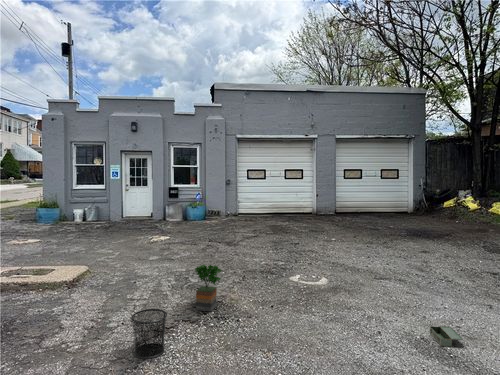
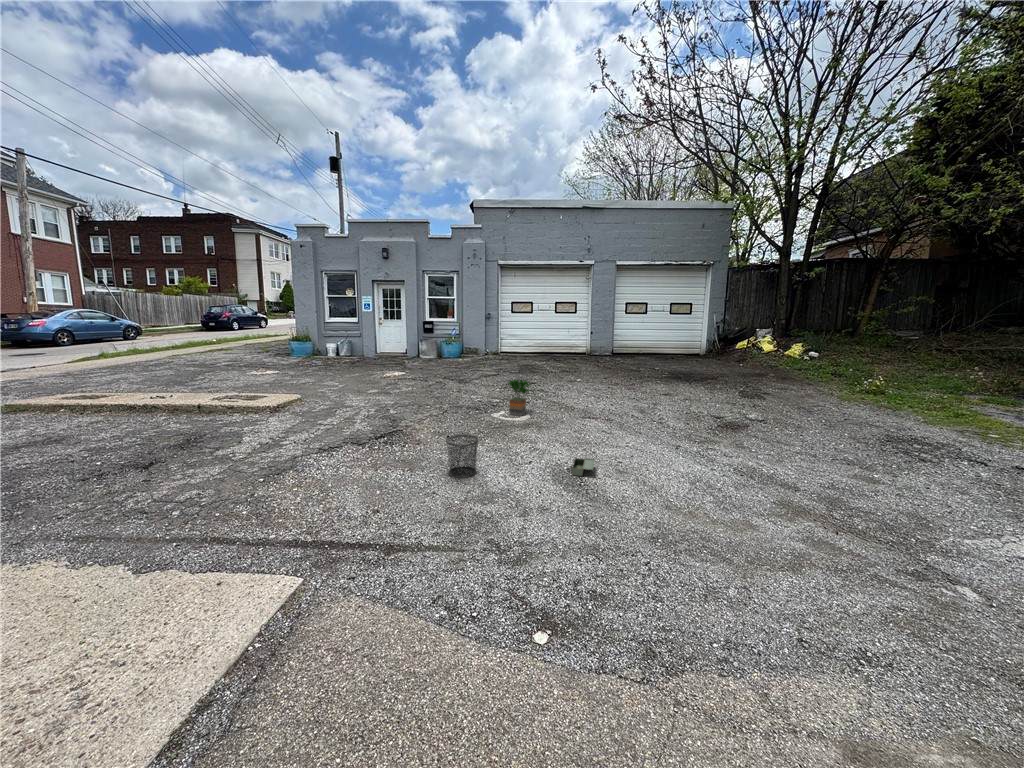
potted tree: present [195,265,221,311] -> present [509,380,530,416]
trash can: present [131,309,167,359] -> present [446,435,479,478]

